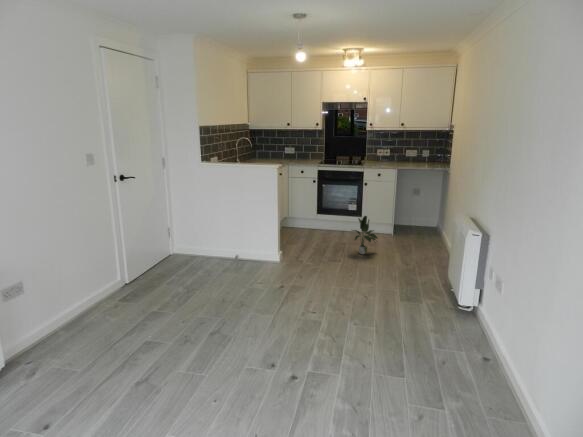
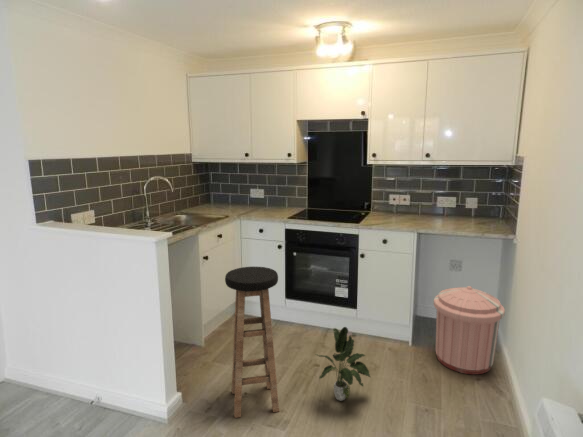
bar stool: none [304,185,334,261] -> present [225,267,279,418]
trash can: none [406,198,444,244] -> present [434,286,505,374]

